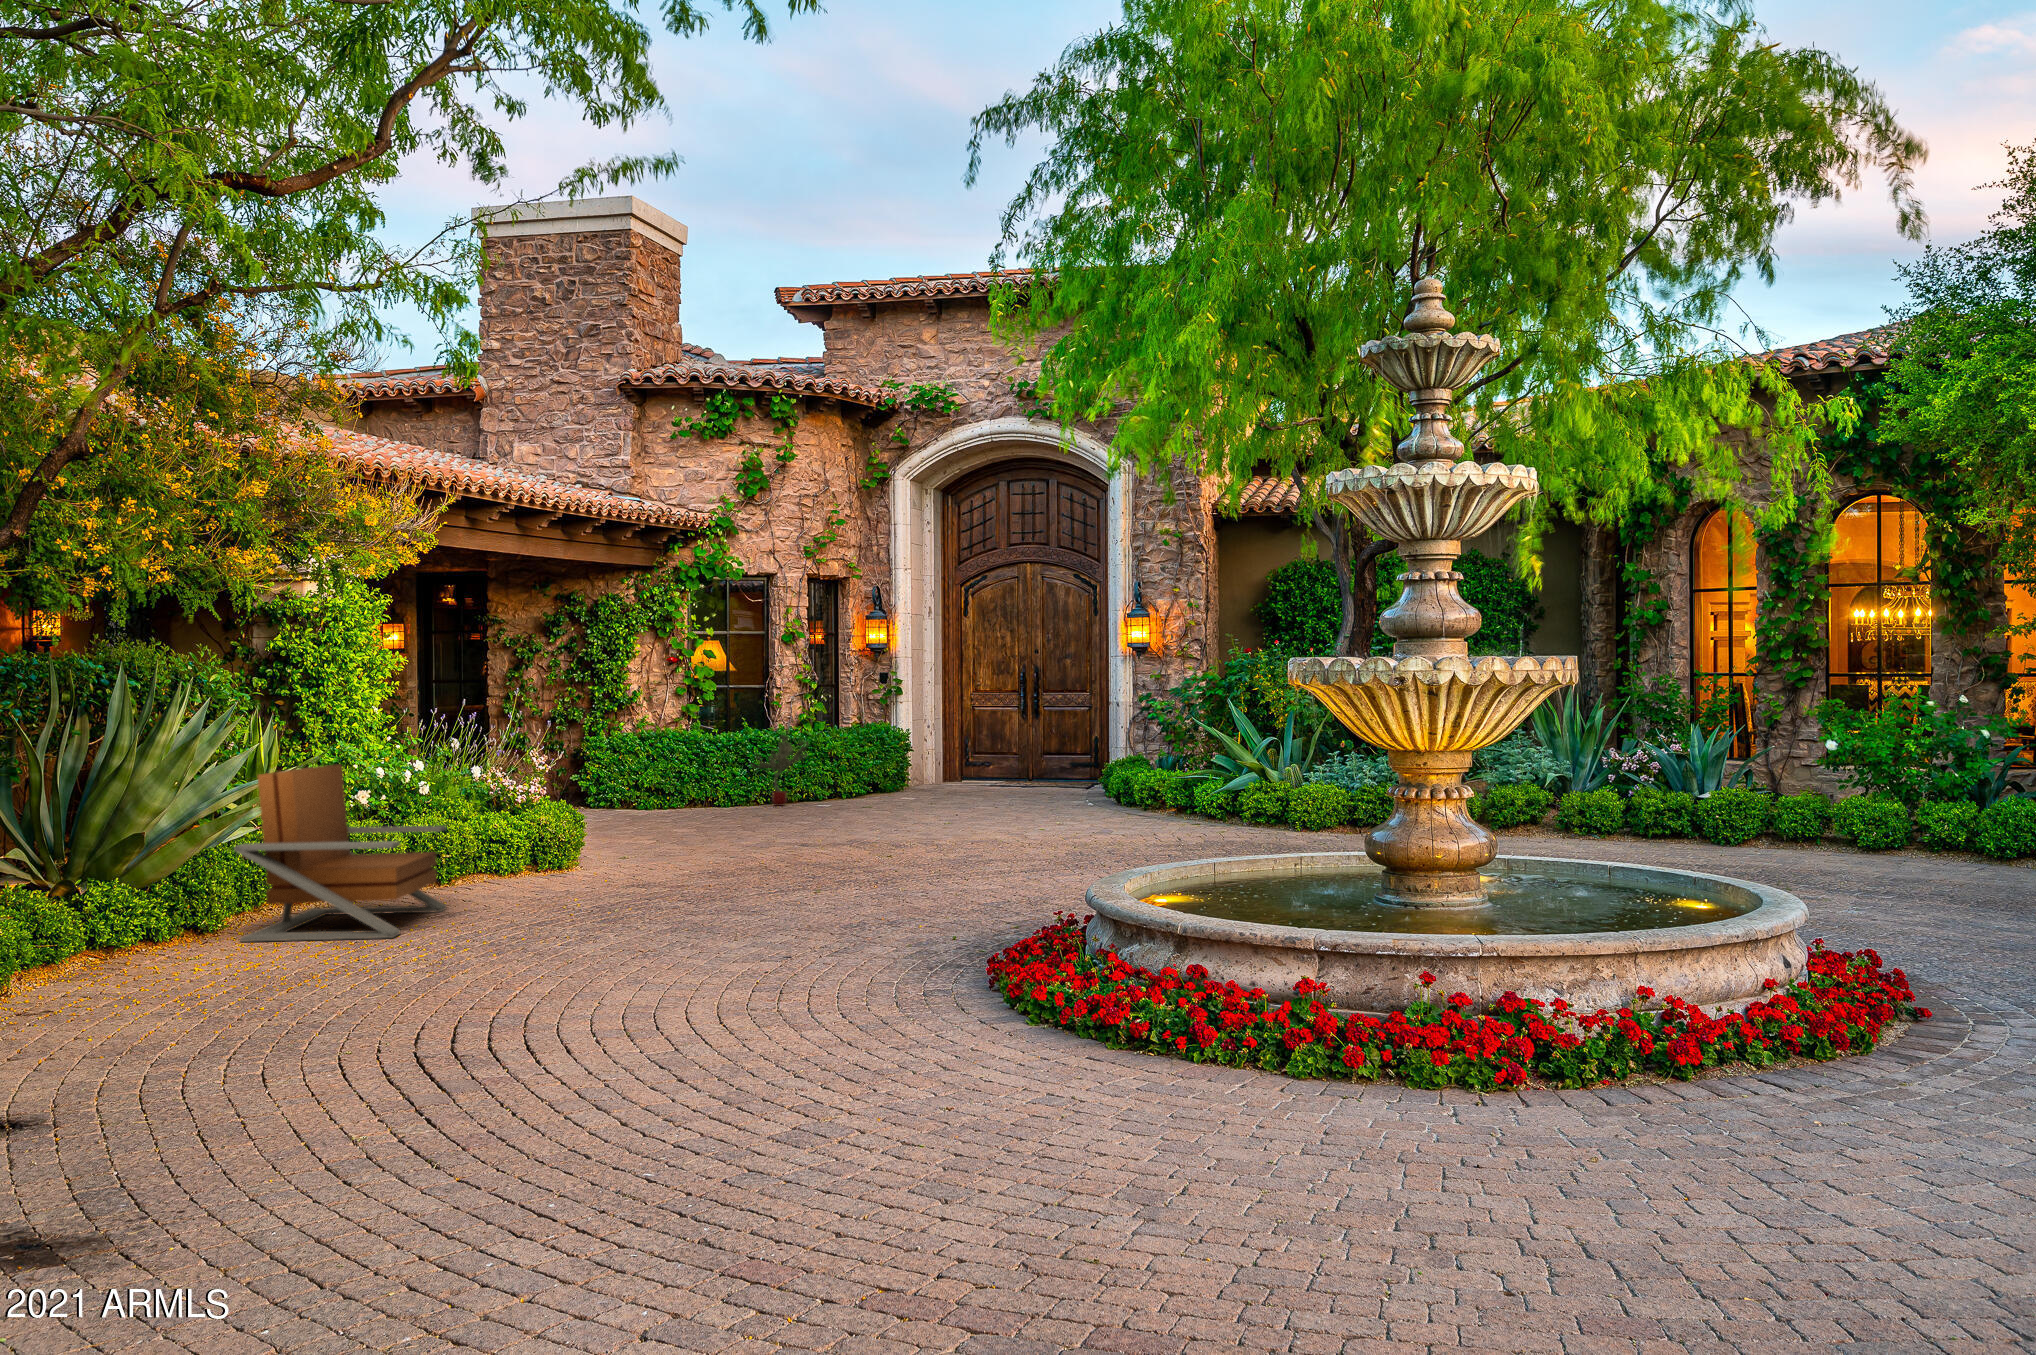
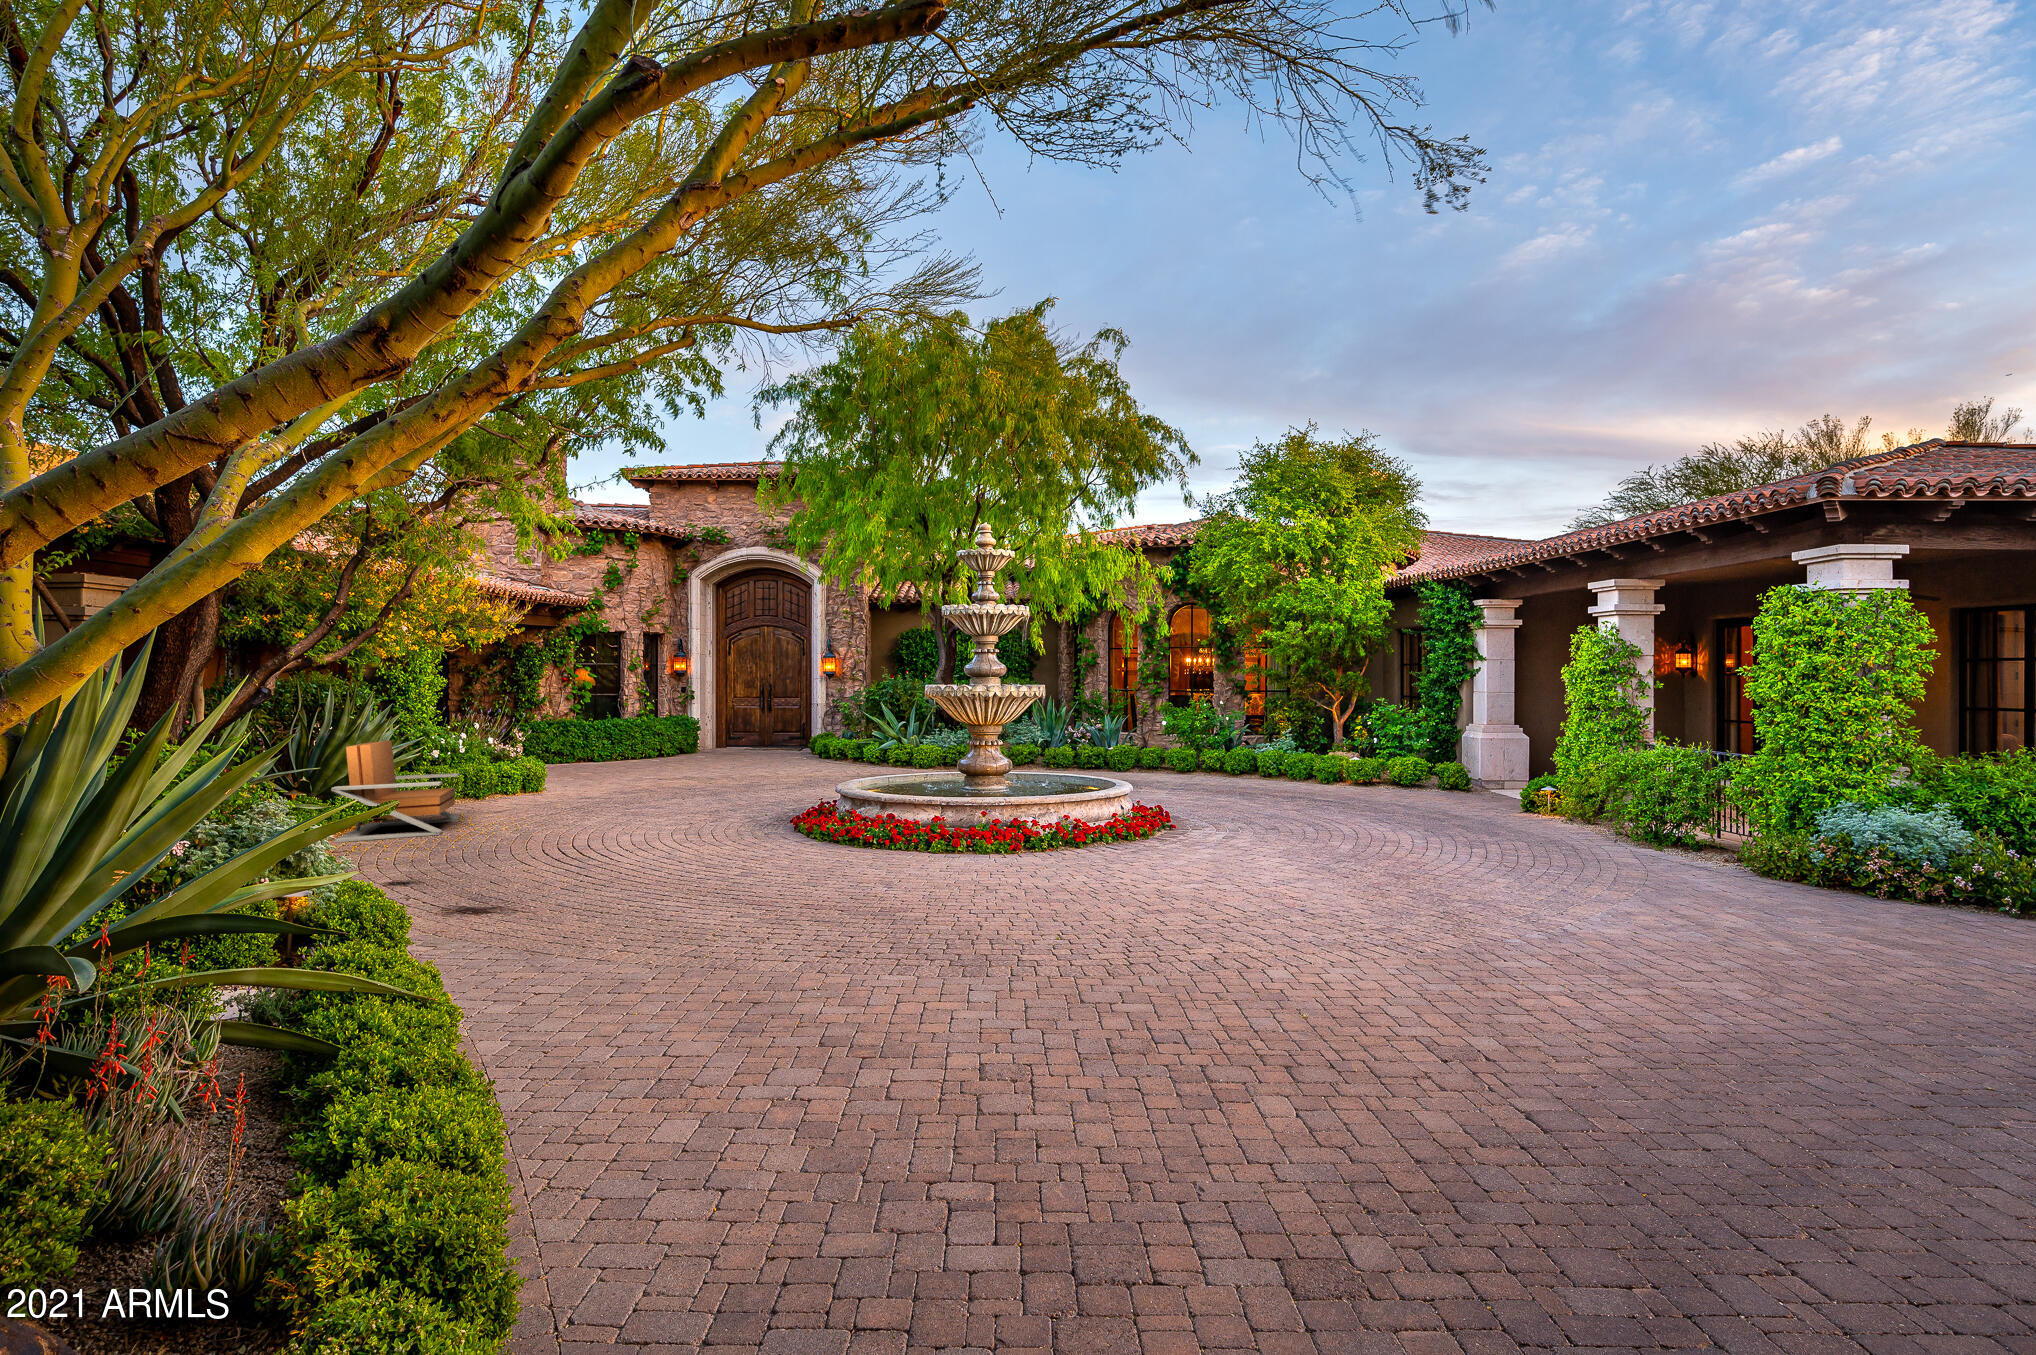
potted tree: present [753,731,808,806] -> none [610,718,647,760]

